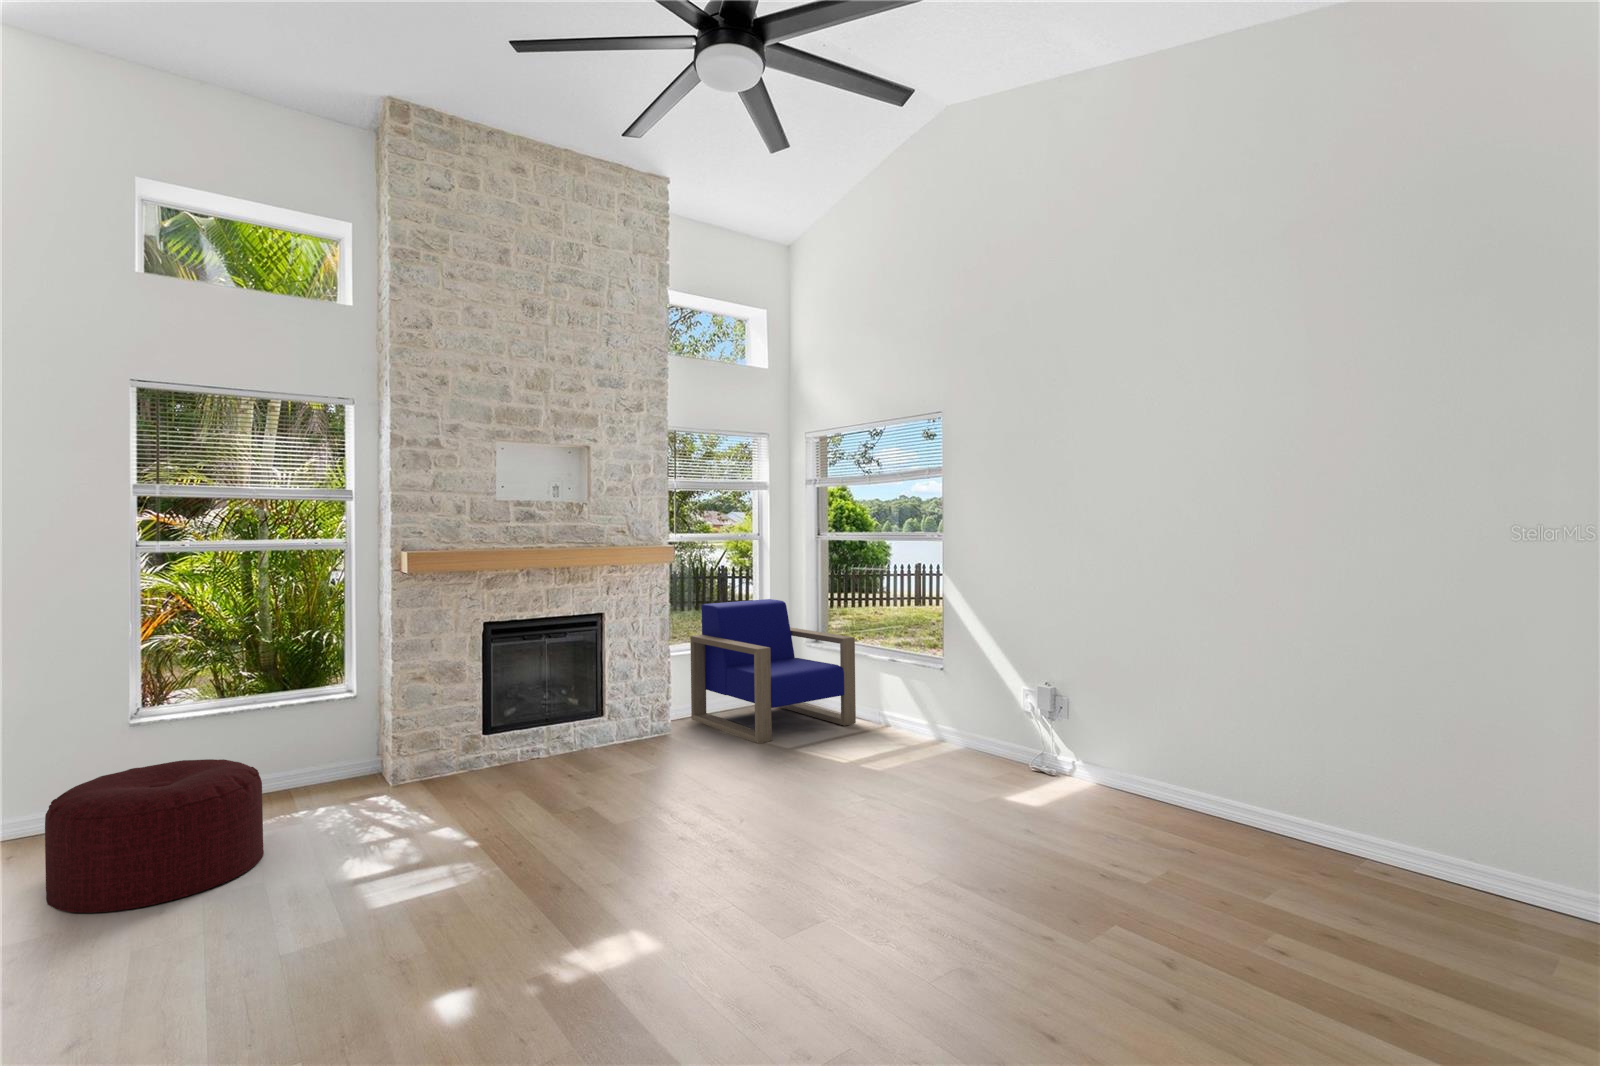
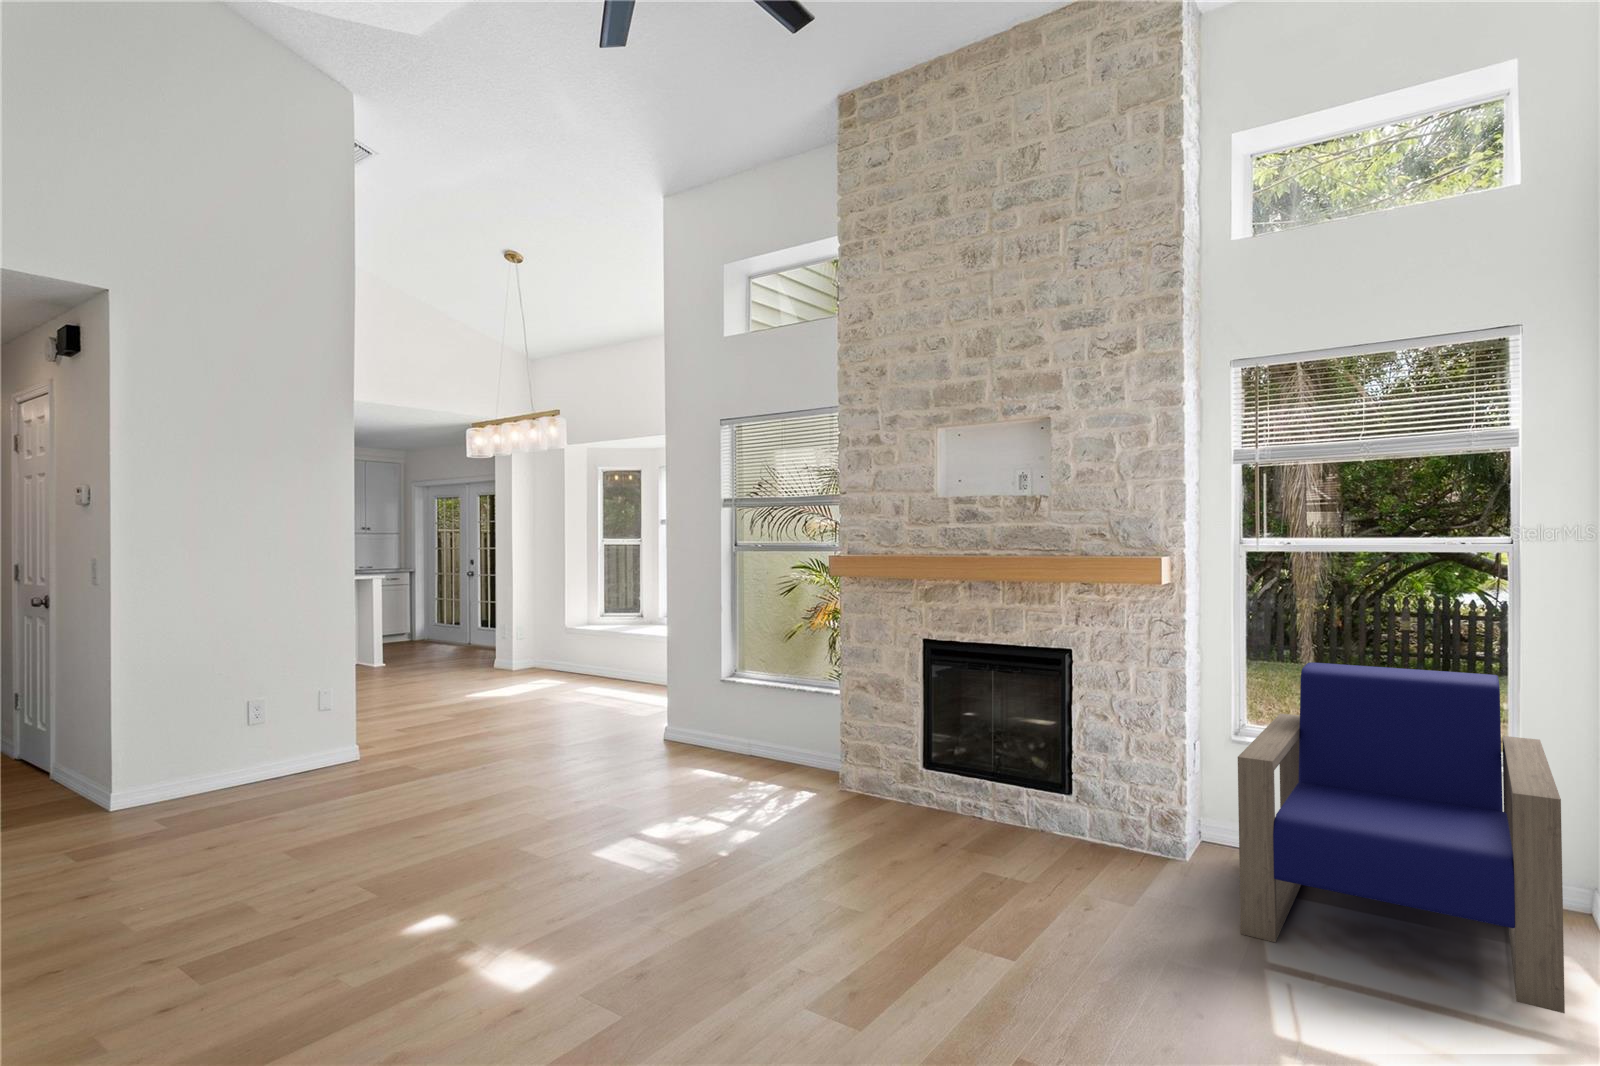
ottoman: present [45,759,264,913] -> none [559,708,688,808]

